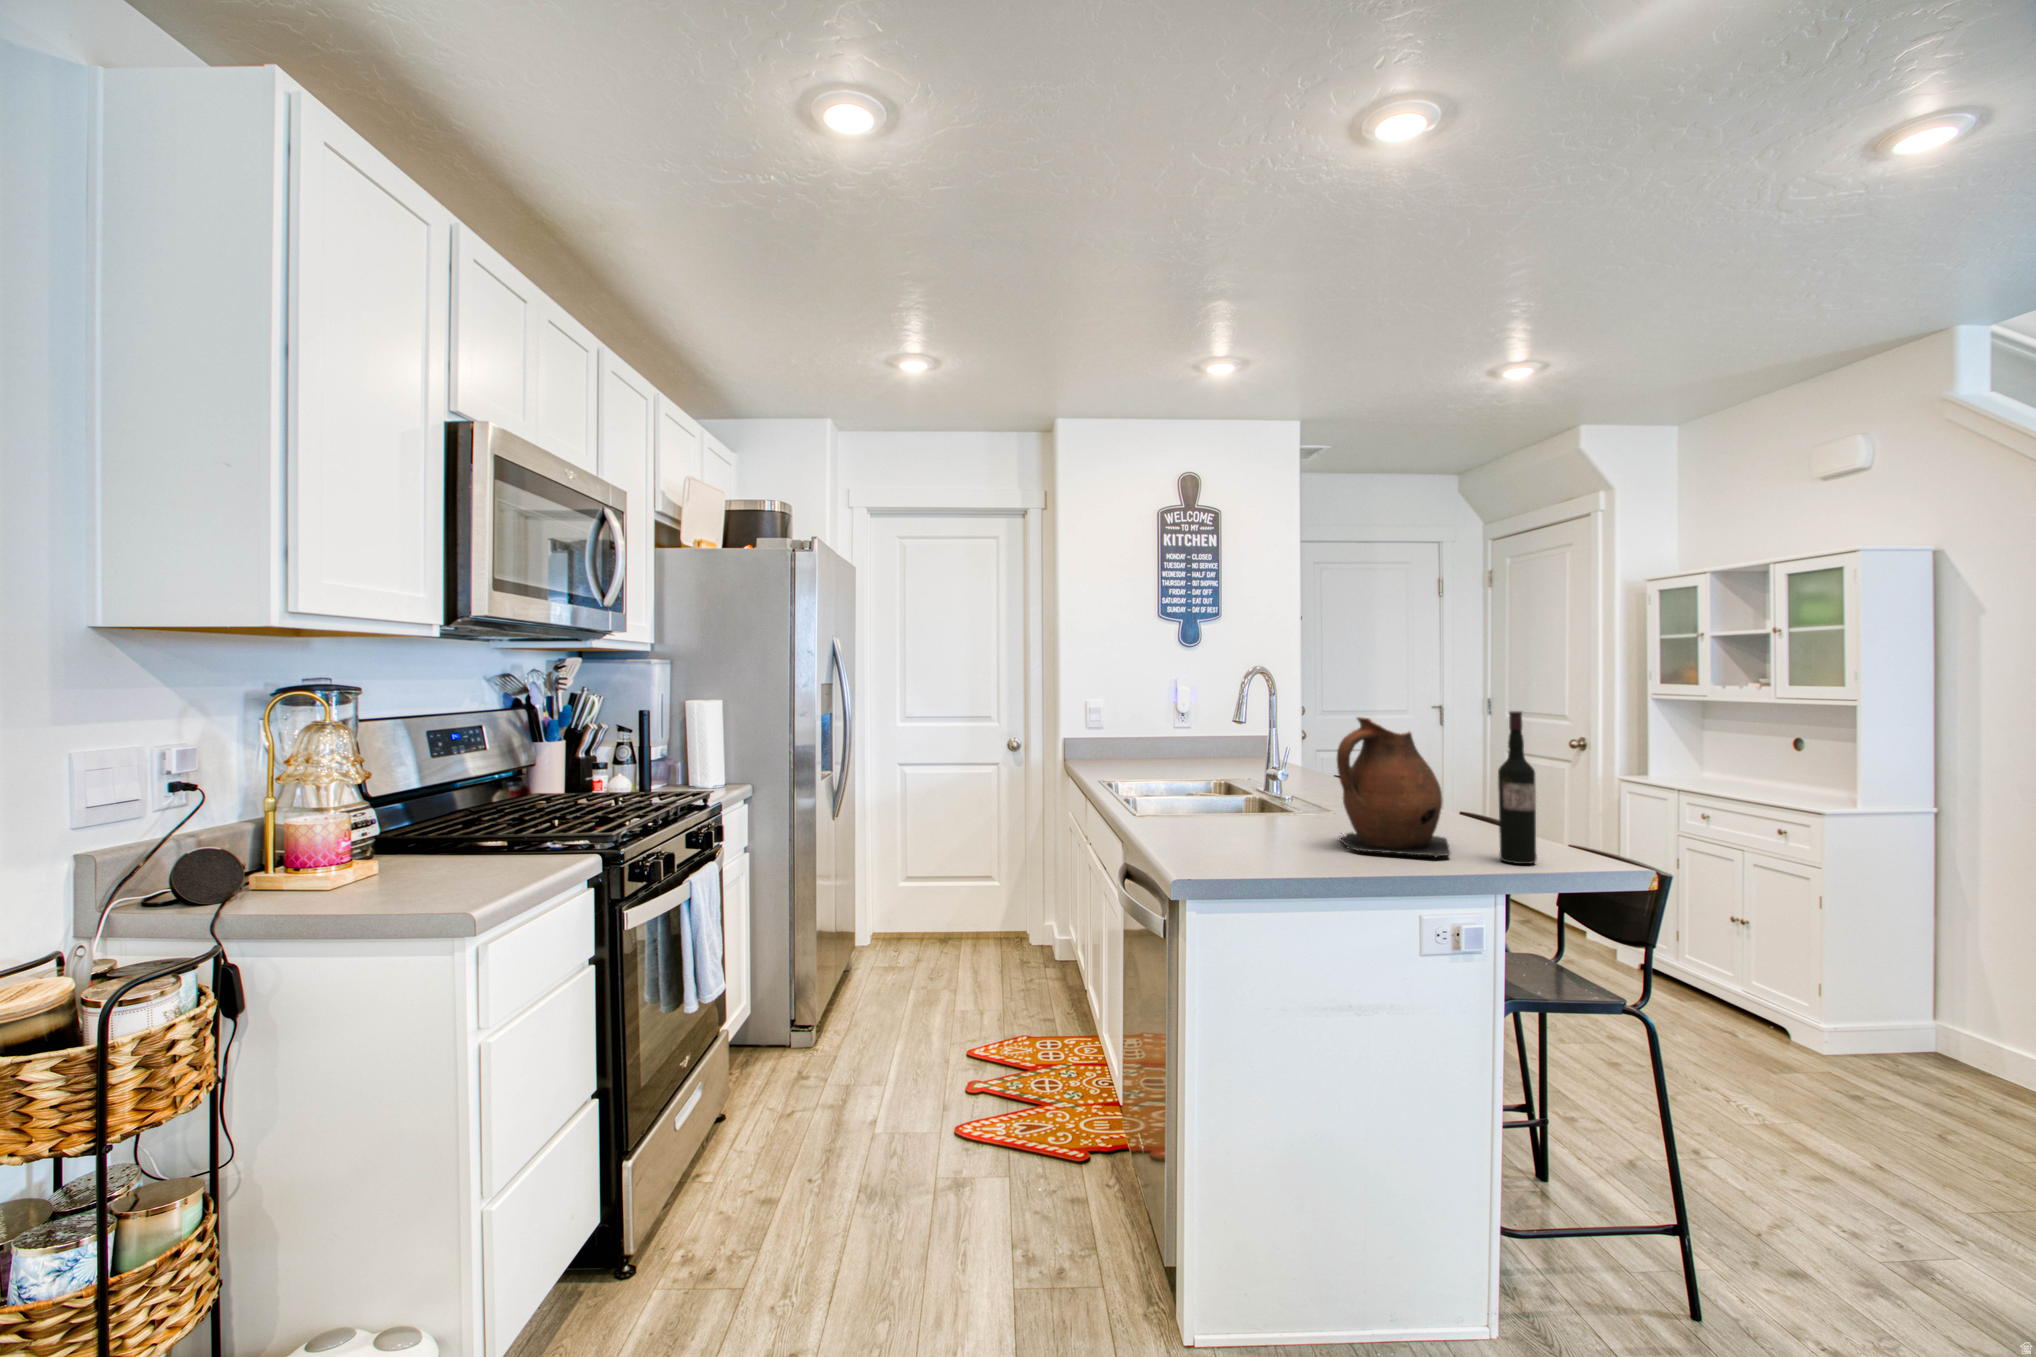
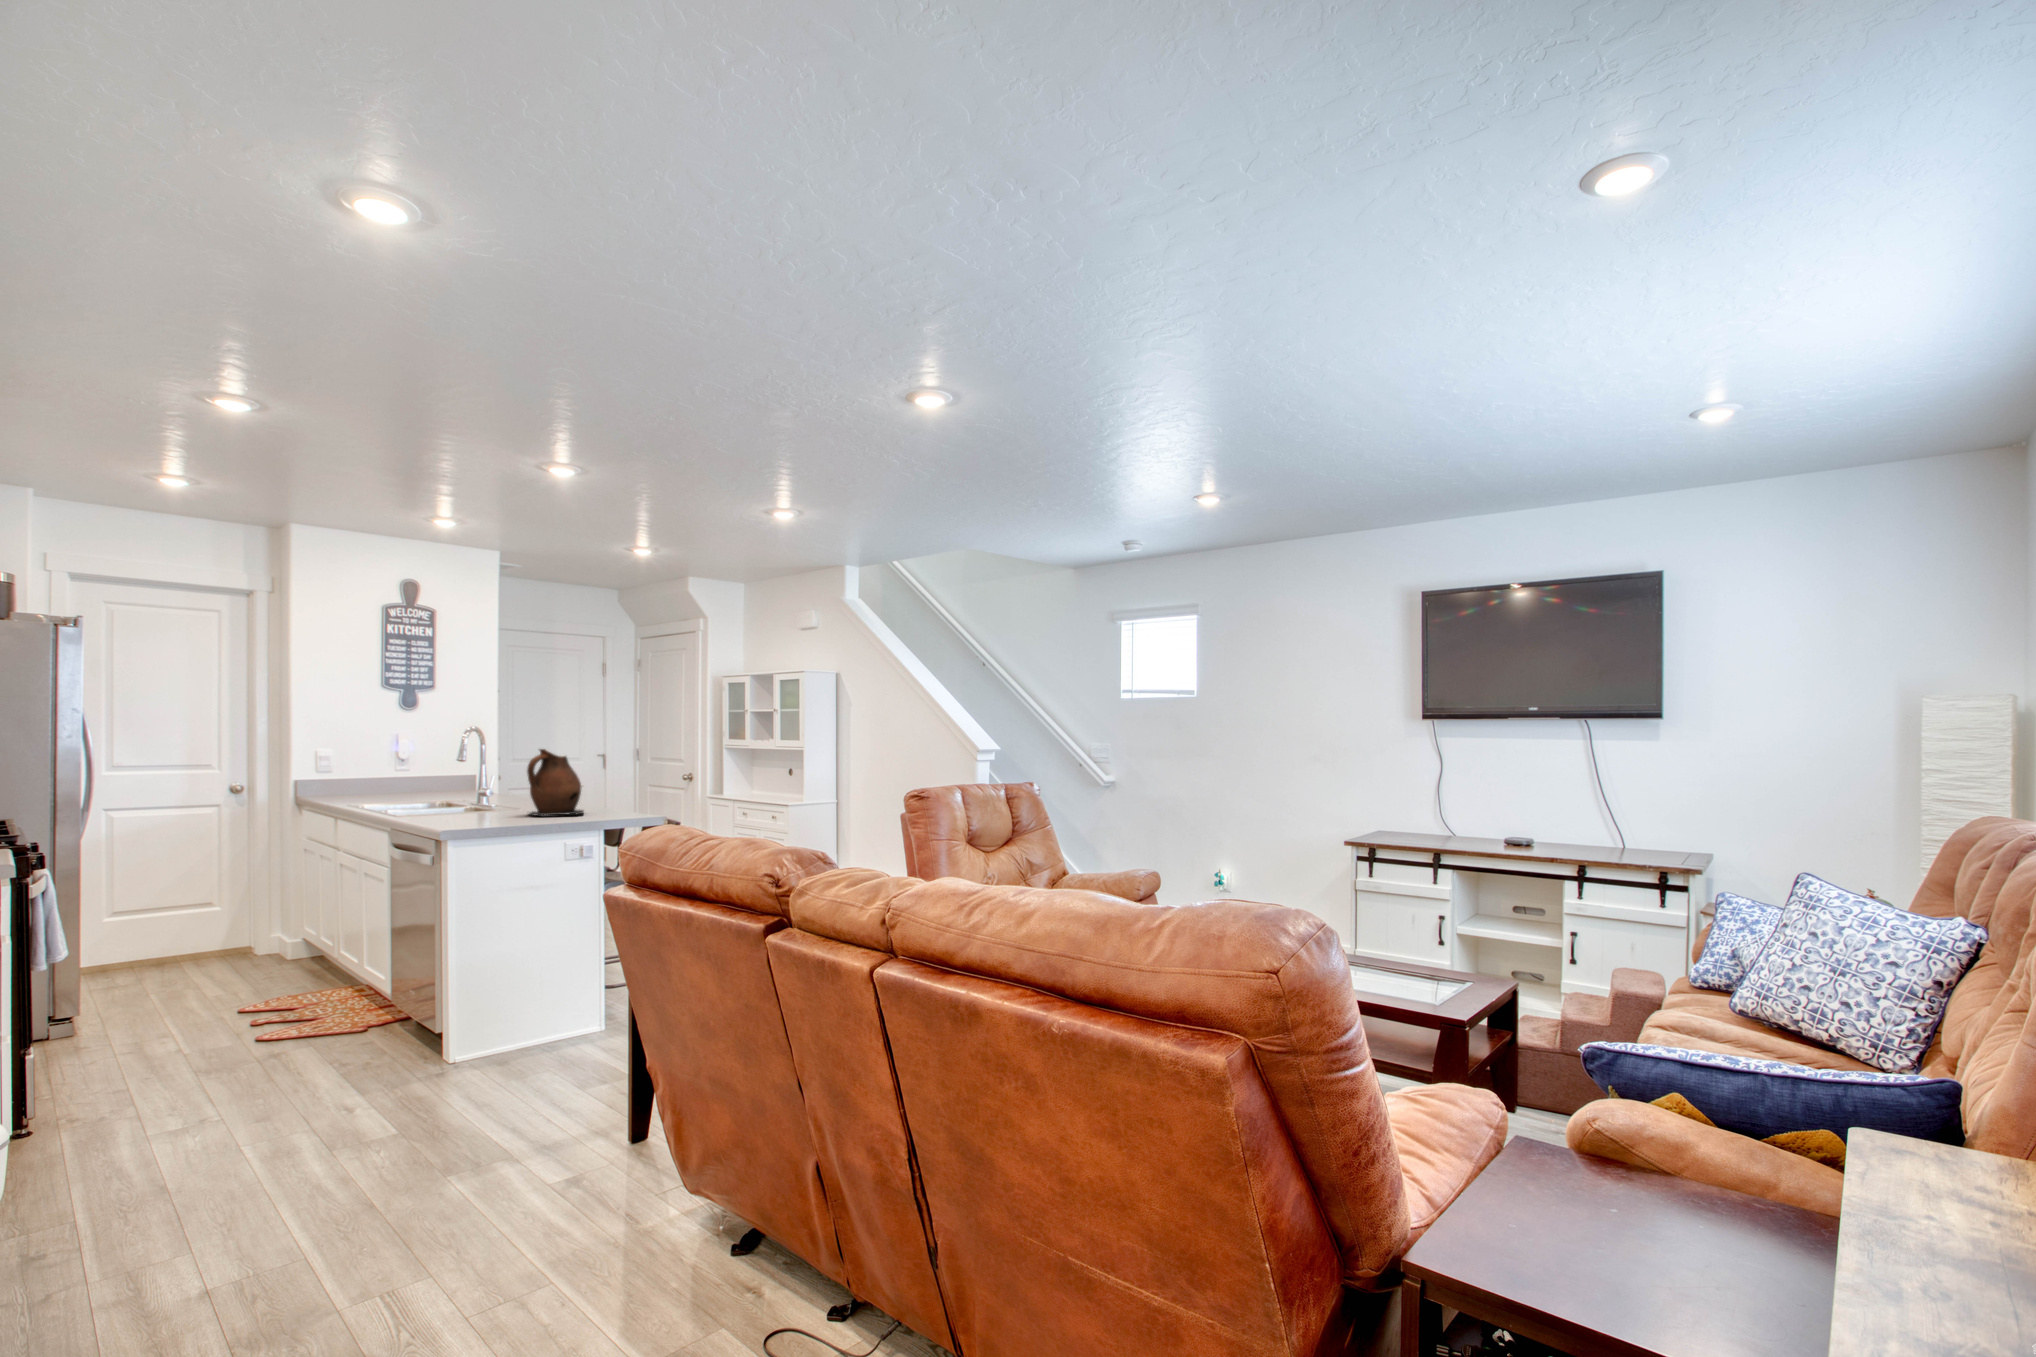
wine bottle: present [1498,711,1537,864] -> none [607,744,624,815]

